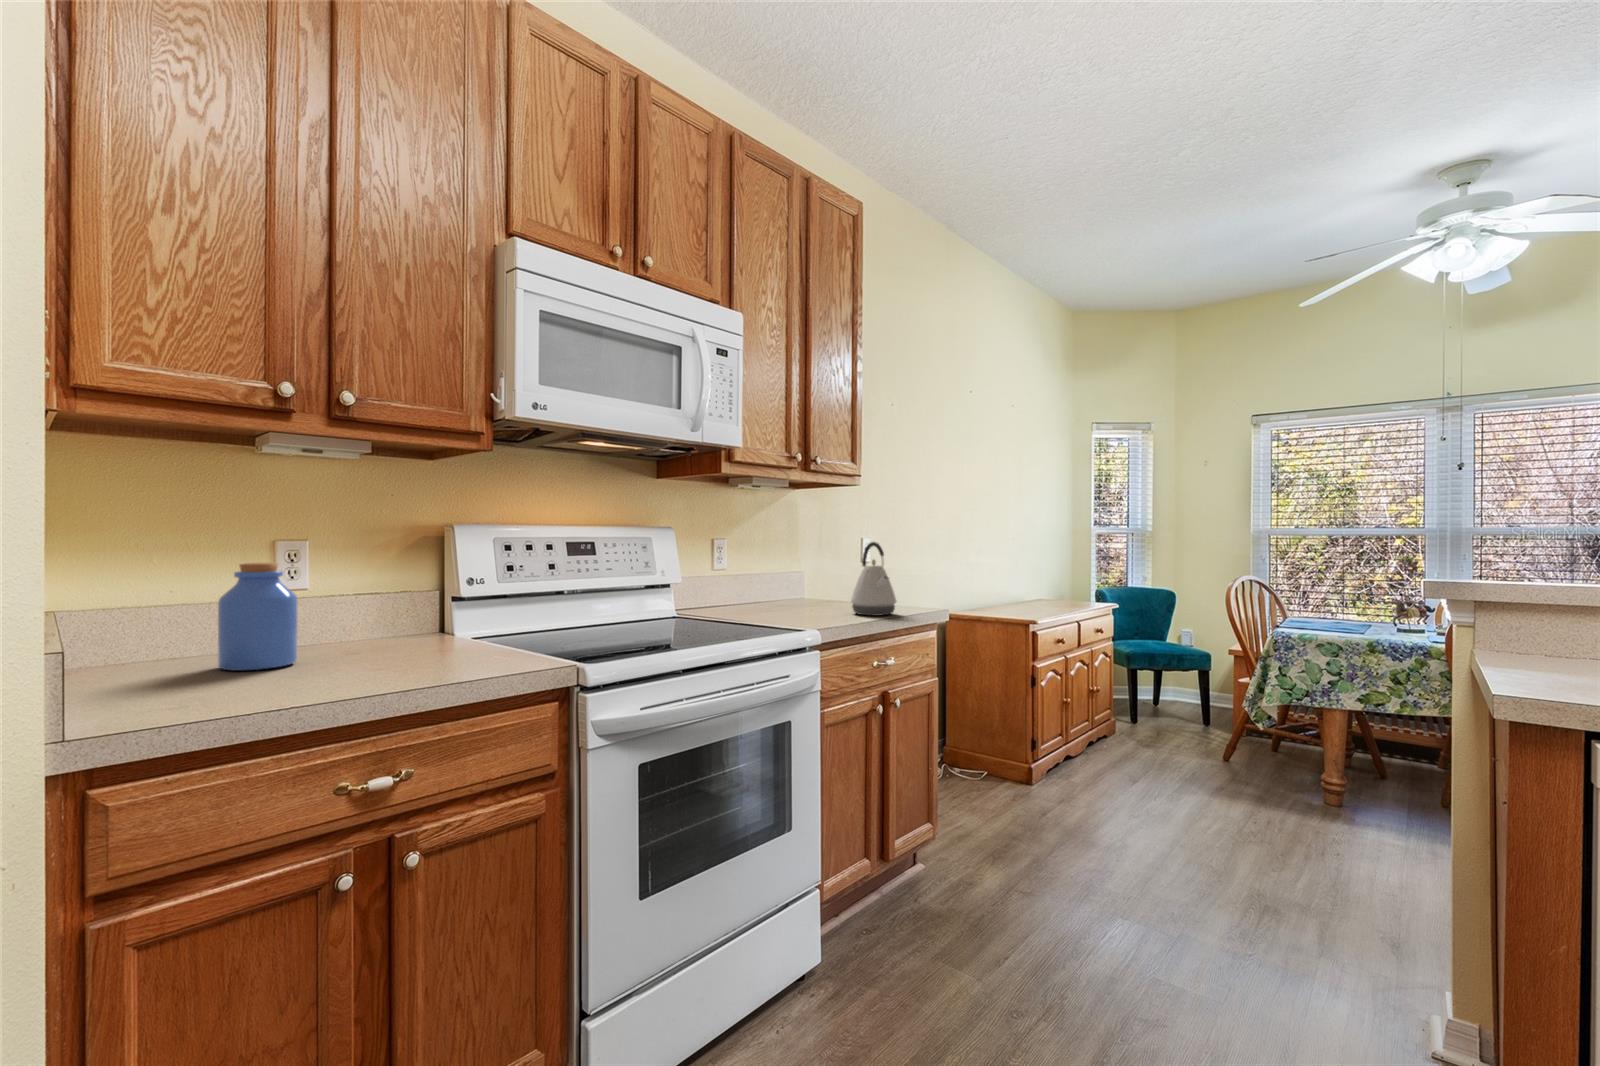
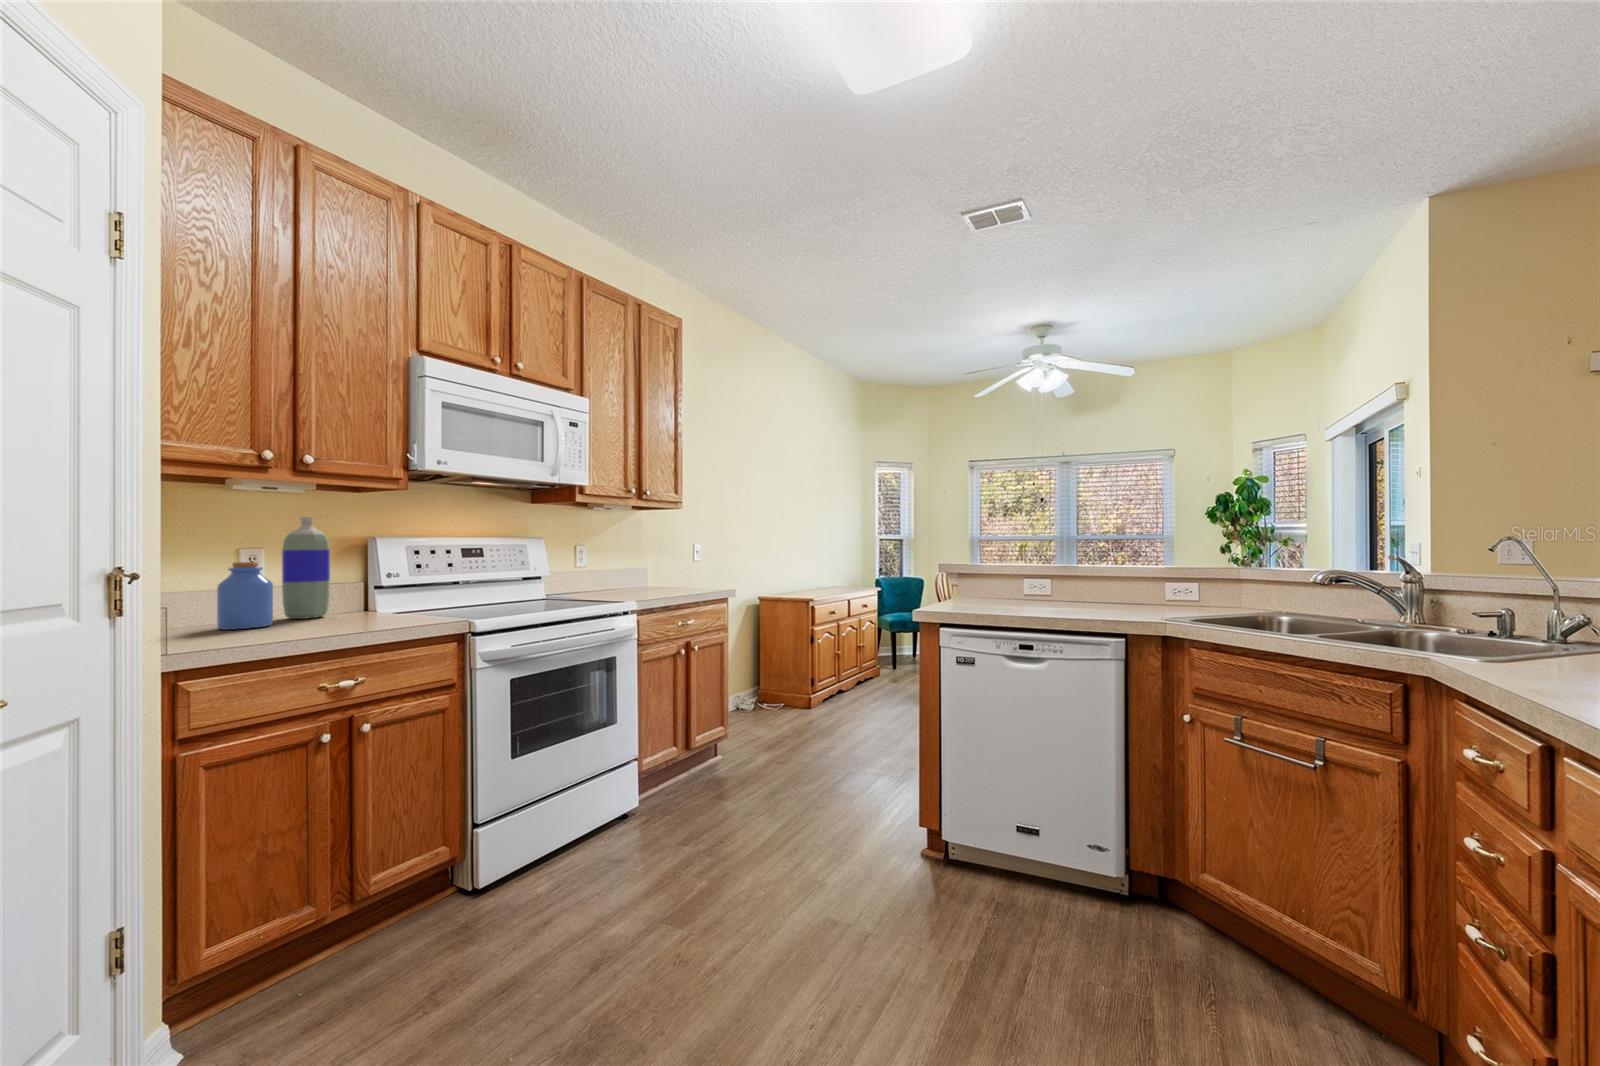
bottle: none [316,493,381,650] -> present [282,517,330,619]
kettle: present [851,542,896,616] -> none [670,545,700,593]

